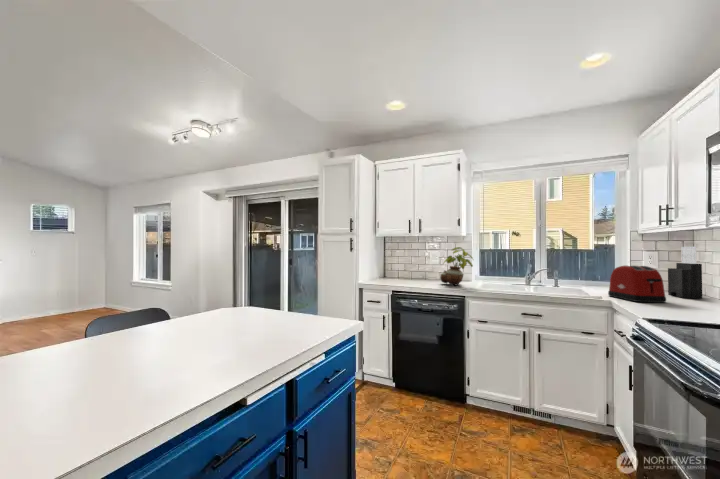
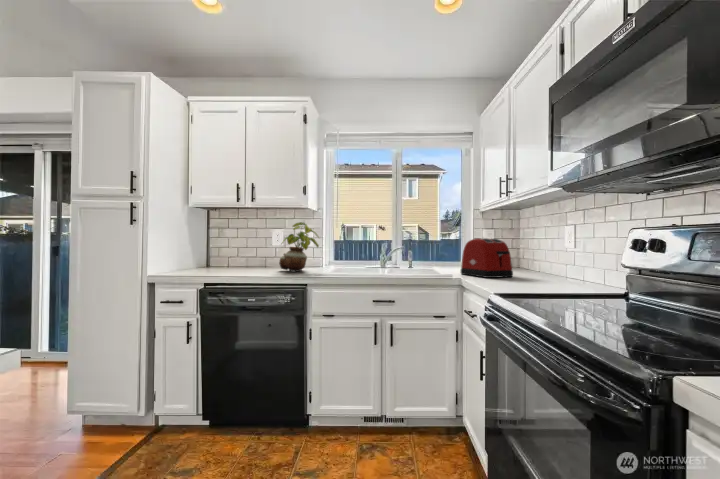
knife block: present [668,247,702,299] -> none [512,218,541,272]

